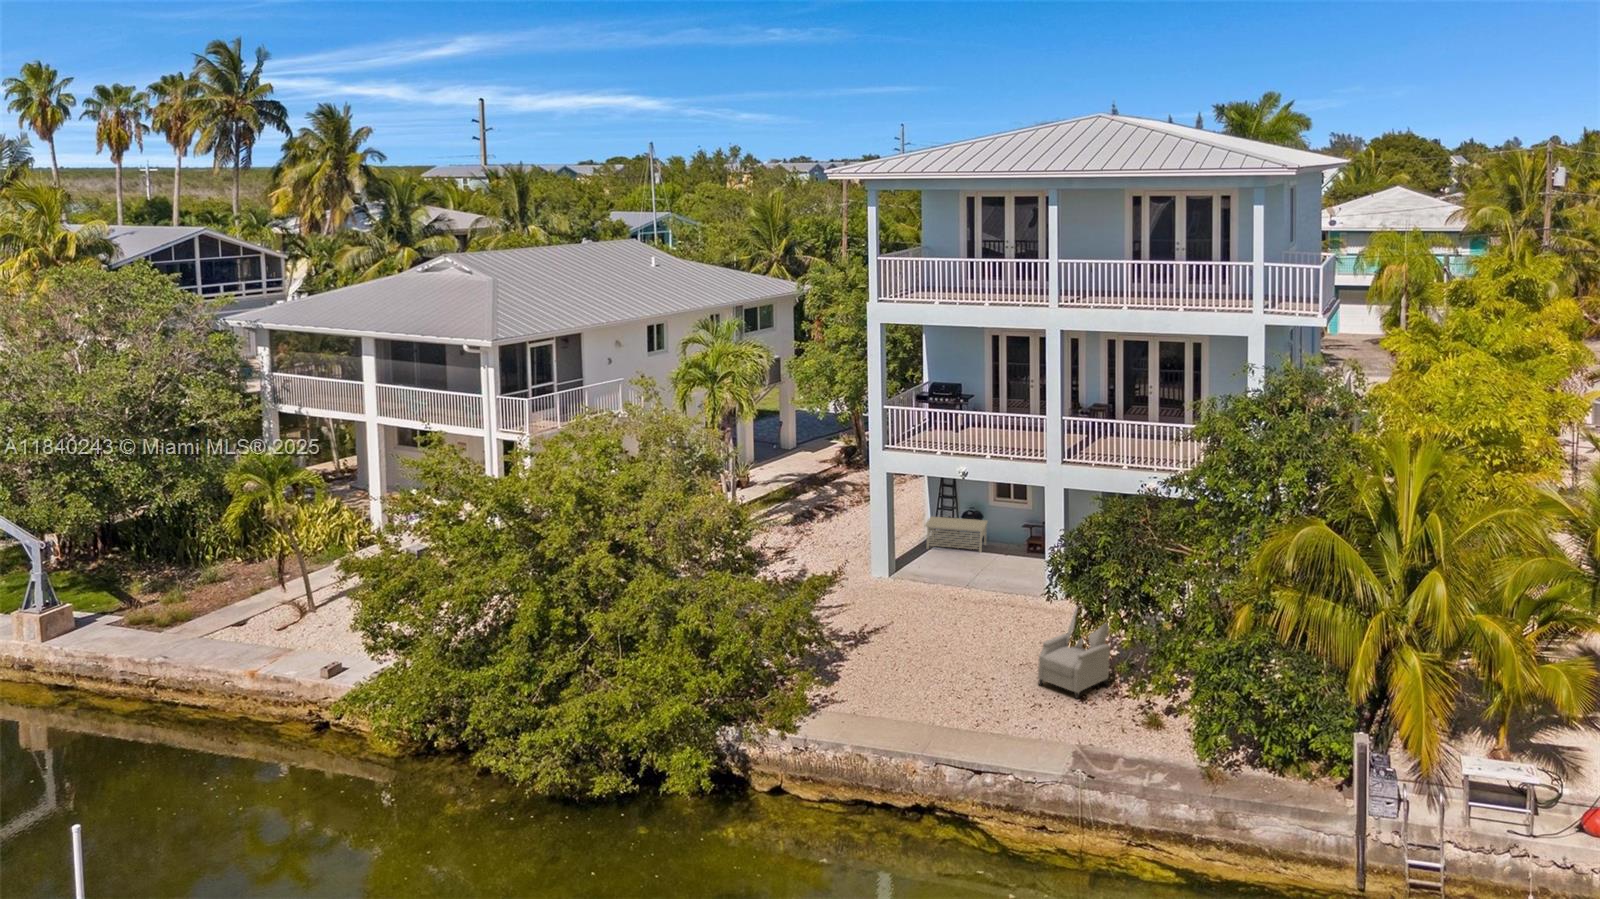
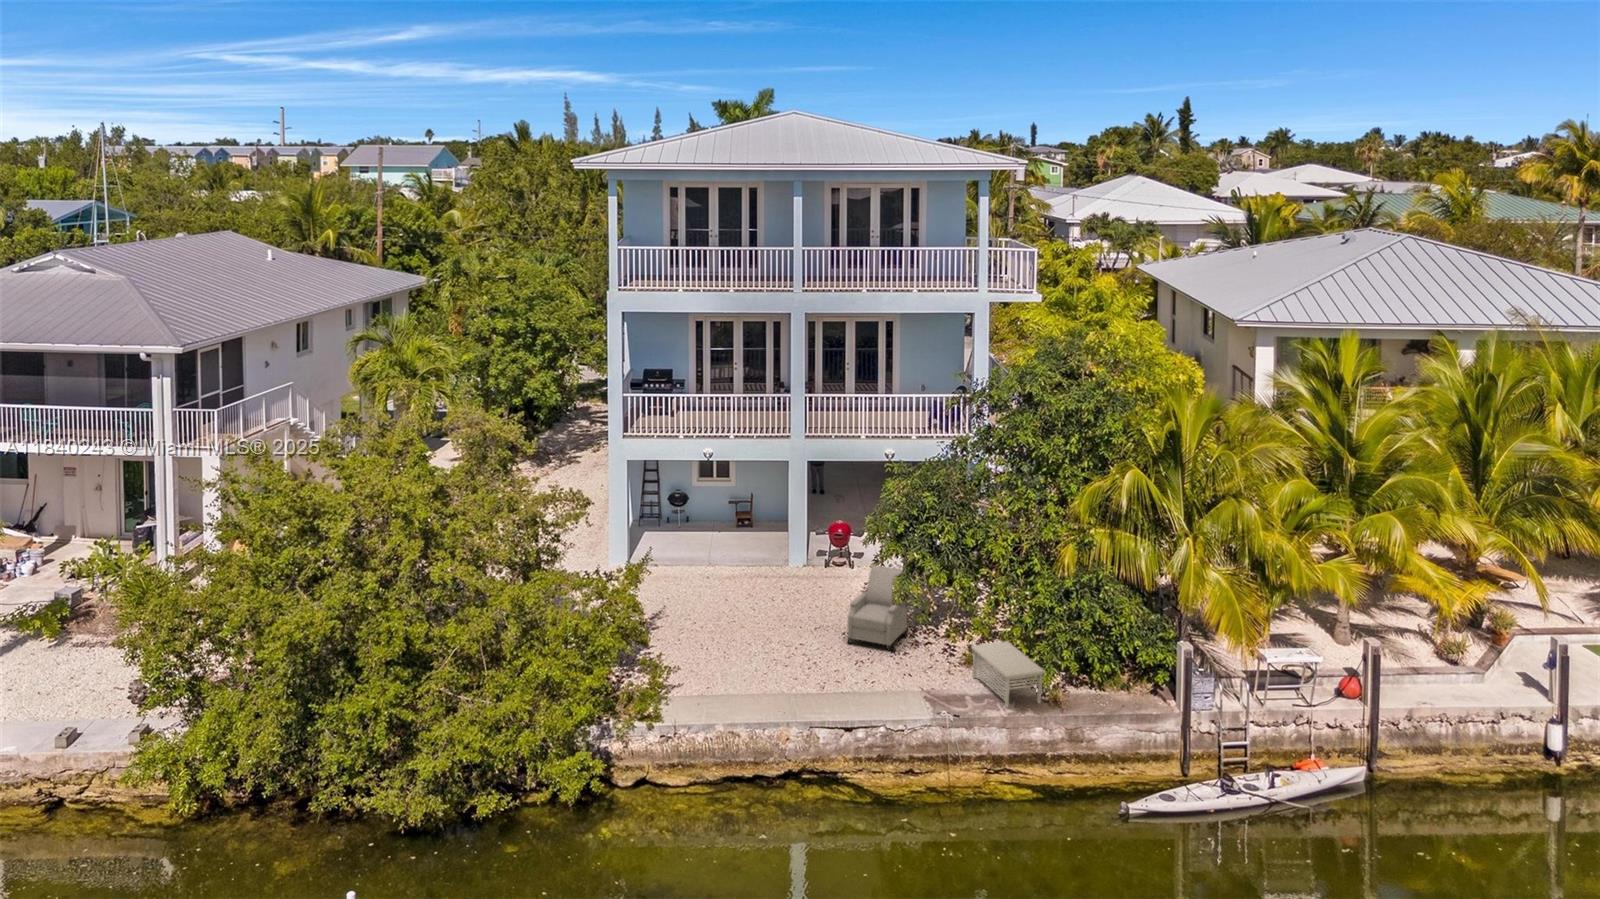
storage bench: present [925,517,987,553] -> present [971,641,1045,708]

